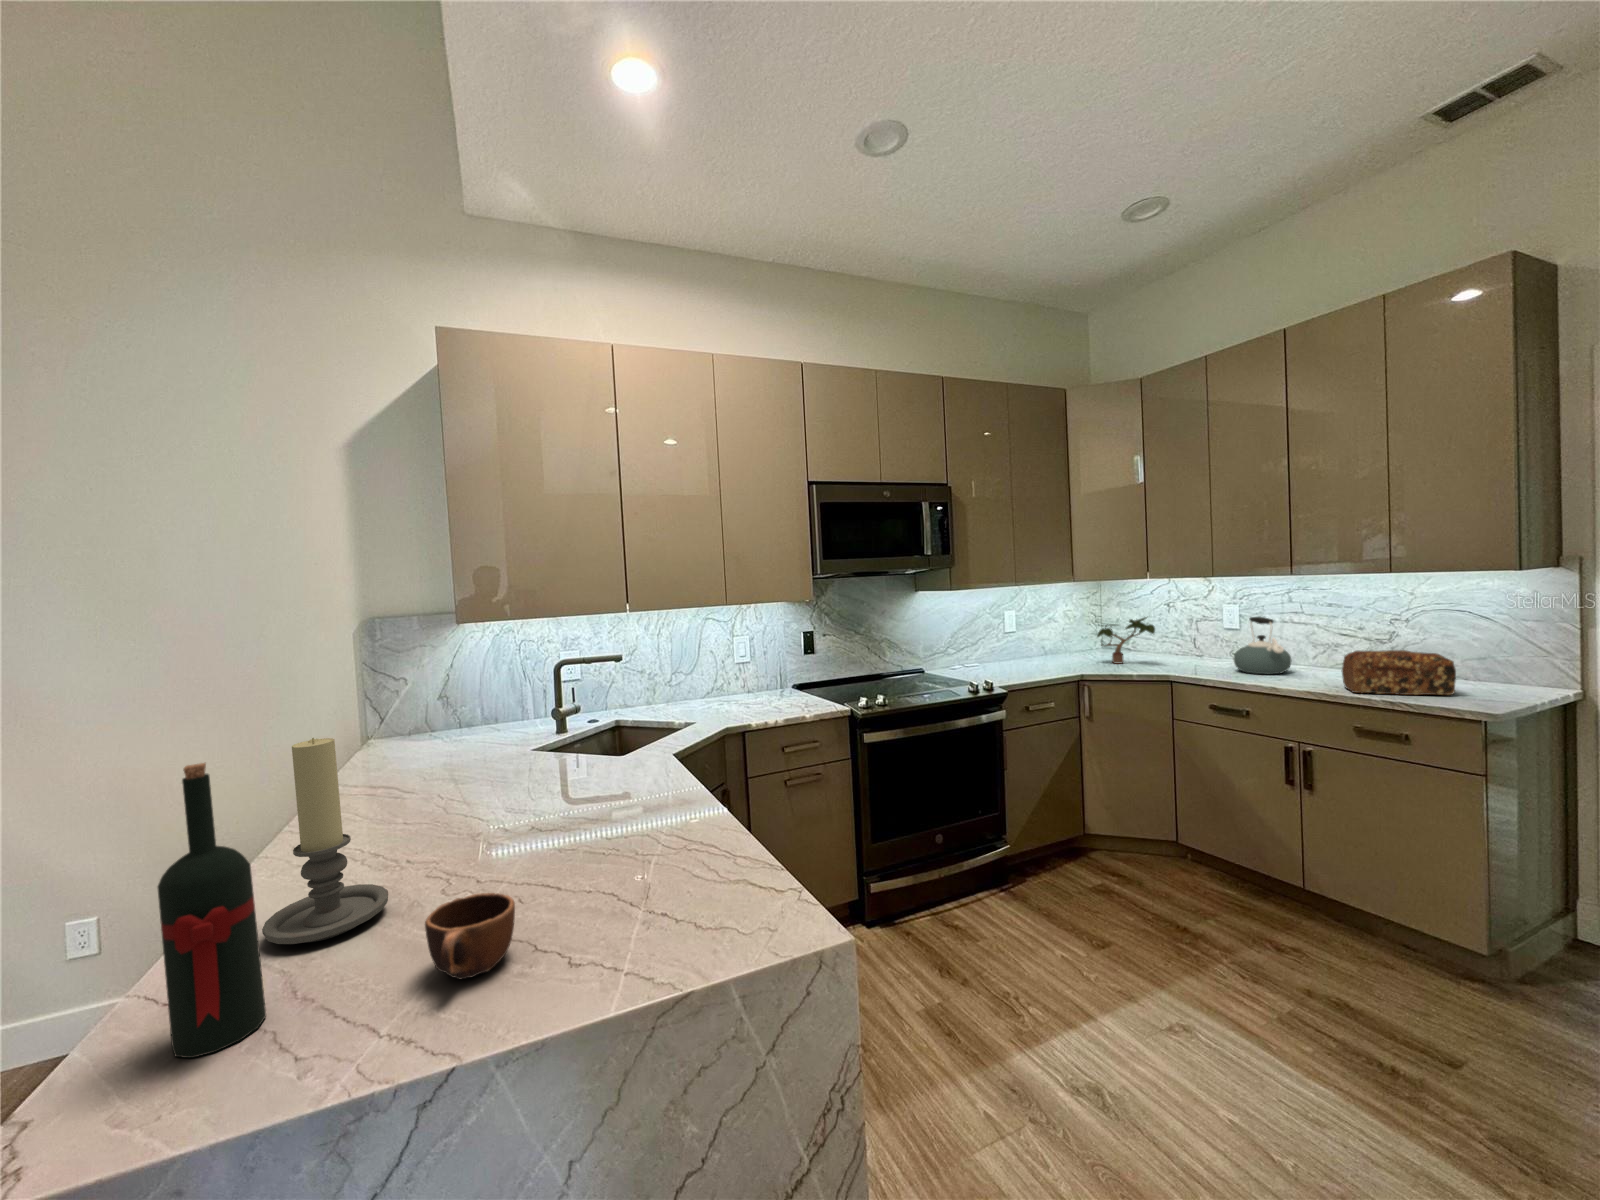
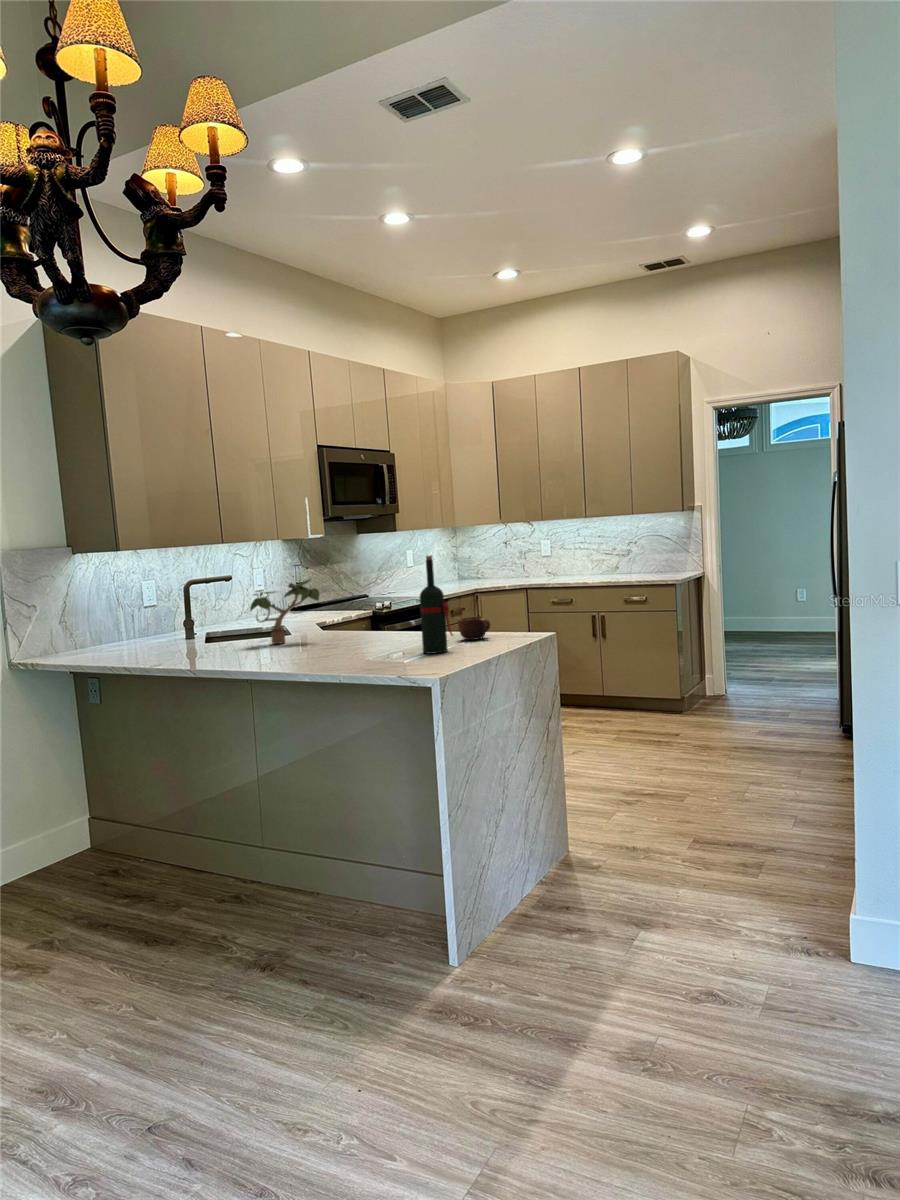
potted plant: present [1097,617,1155,663] -> present [250,579,320,644]
kettle: present [1234,617,1291,674] -> none [556,544,586,579]
bread loaf: present [1342,650,1456,695] -> none [615,556,663,580]
candle holder: present [262,738,388,944] -> none [351,566,404,652]

